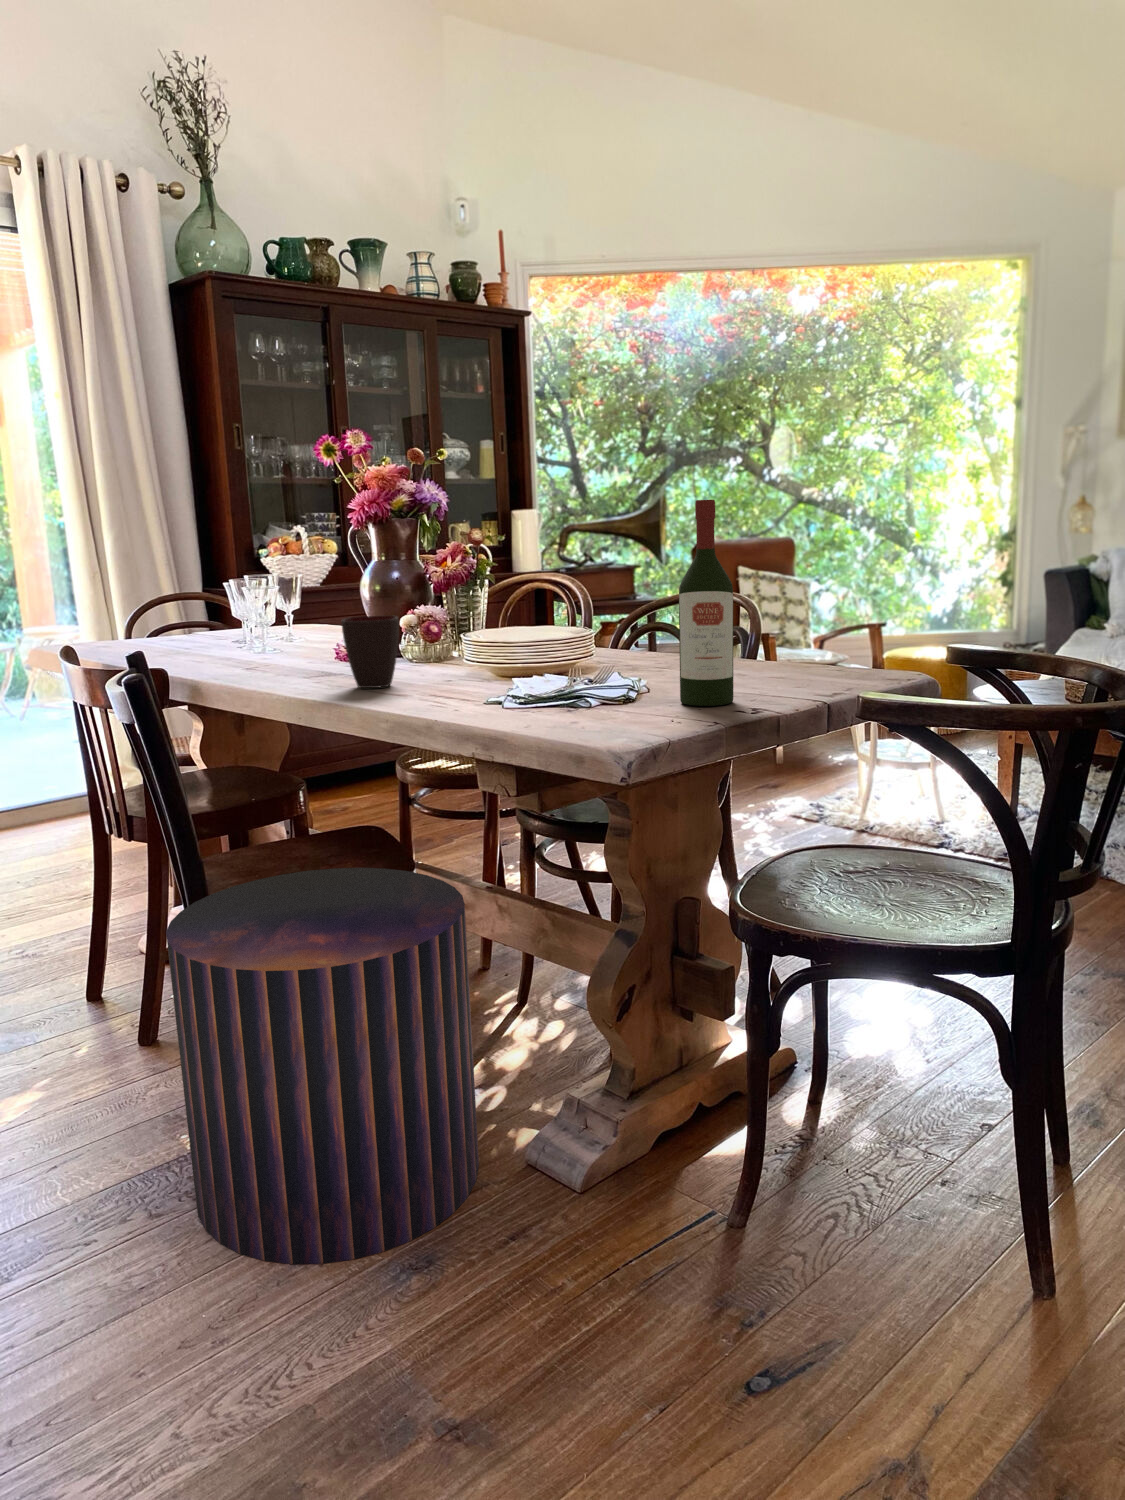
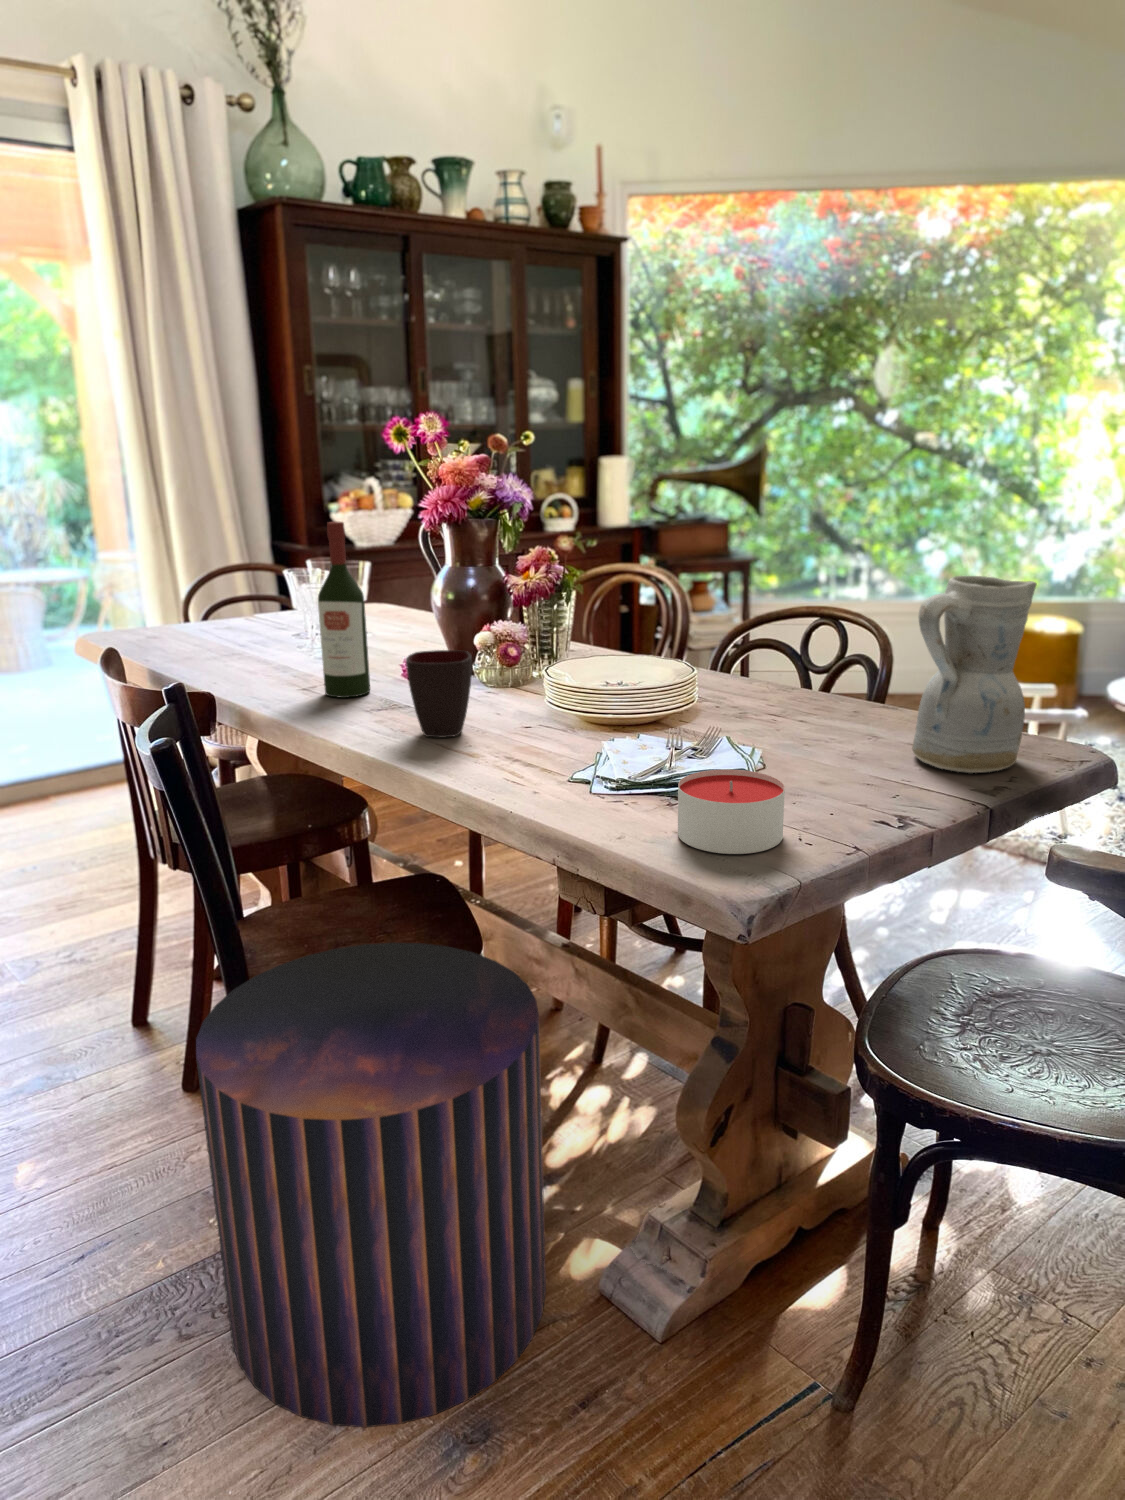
wine bottle: present [679,500,733,706] -> present [318,522,370,698]
ceramic pitcher: none [766,527,861,686] -> present [912,576,1037,773]
candle: none [572,673,658,729] -> present [678,769,785,854]

